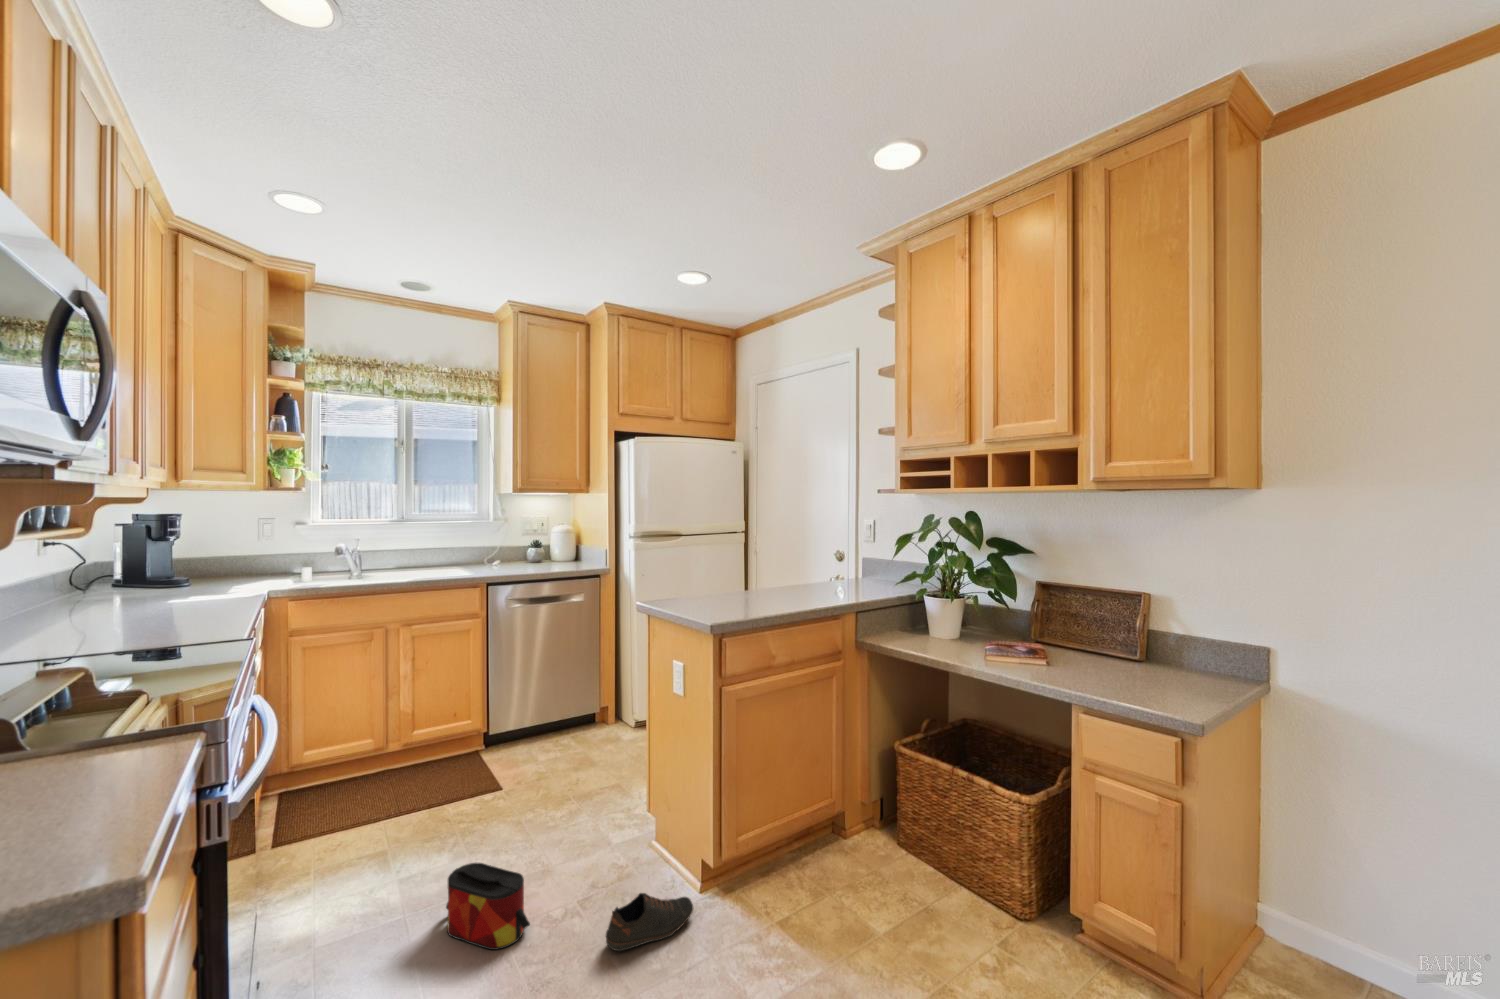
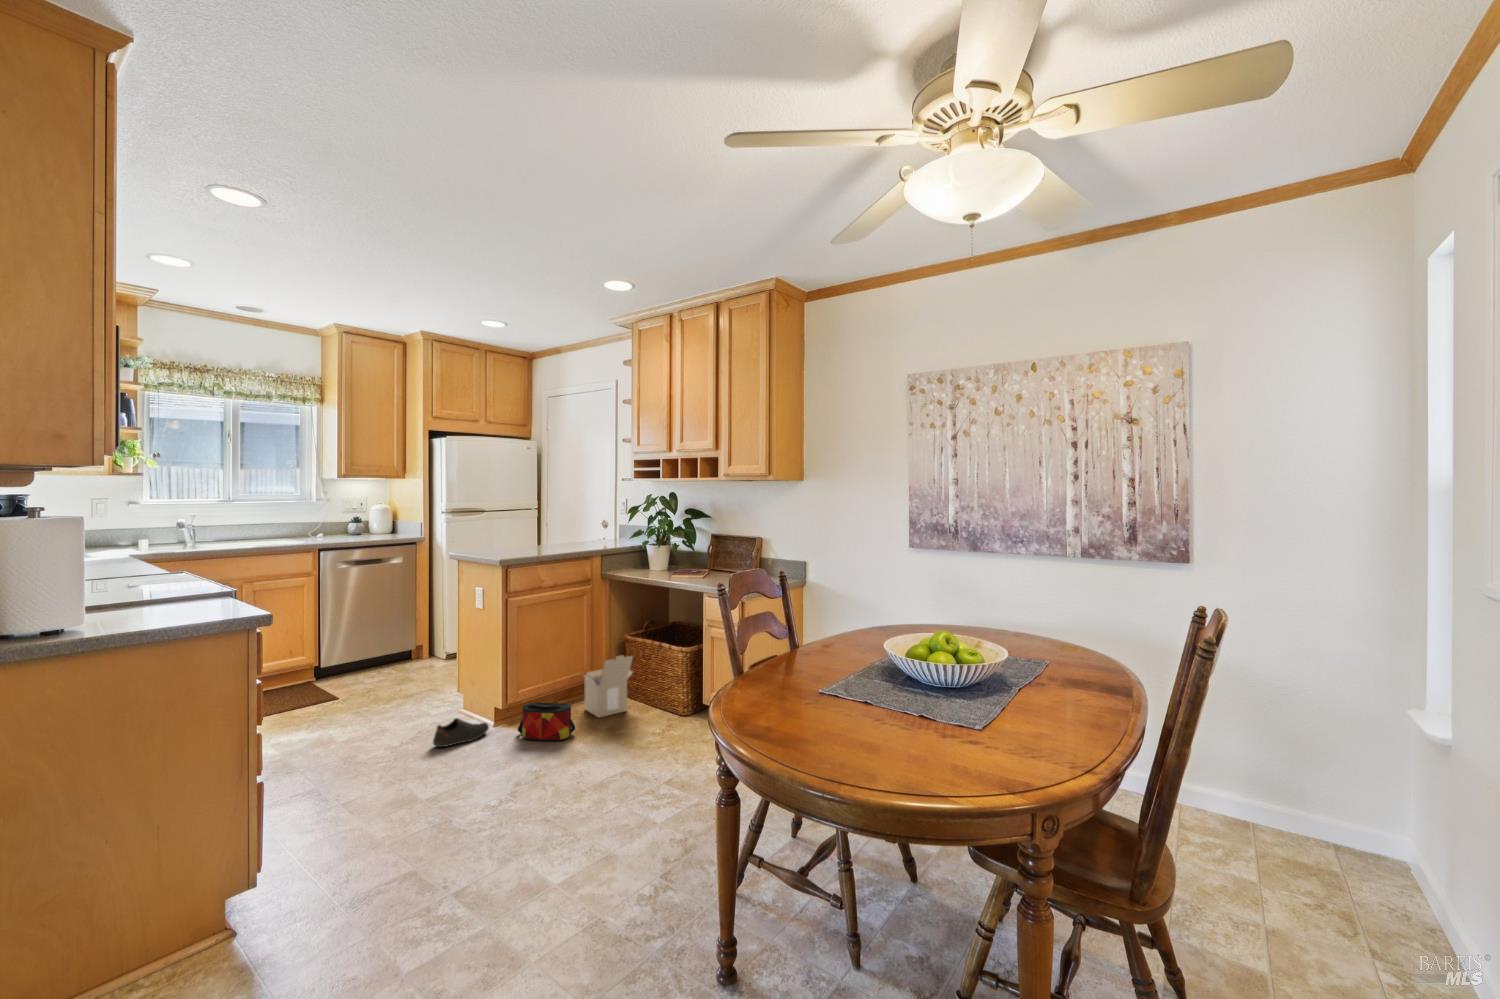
cardboard box: none [838,796,928,902] -> present [584,655,633,718]
bag: present [446,863,530,950] -> present [518,702,575,741]

